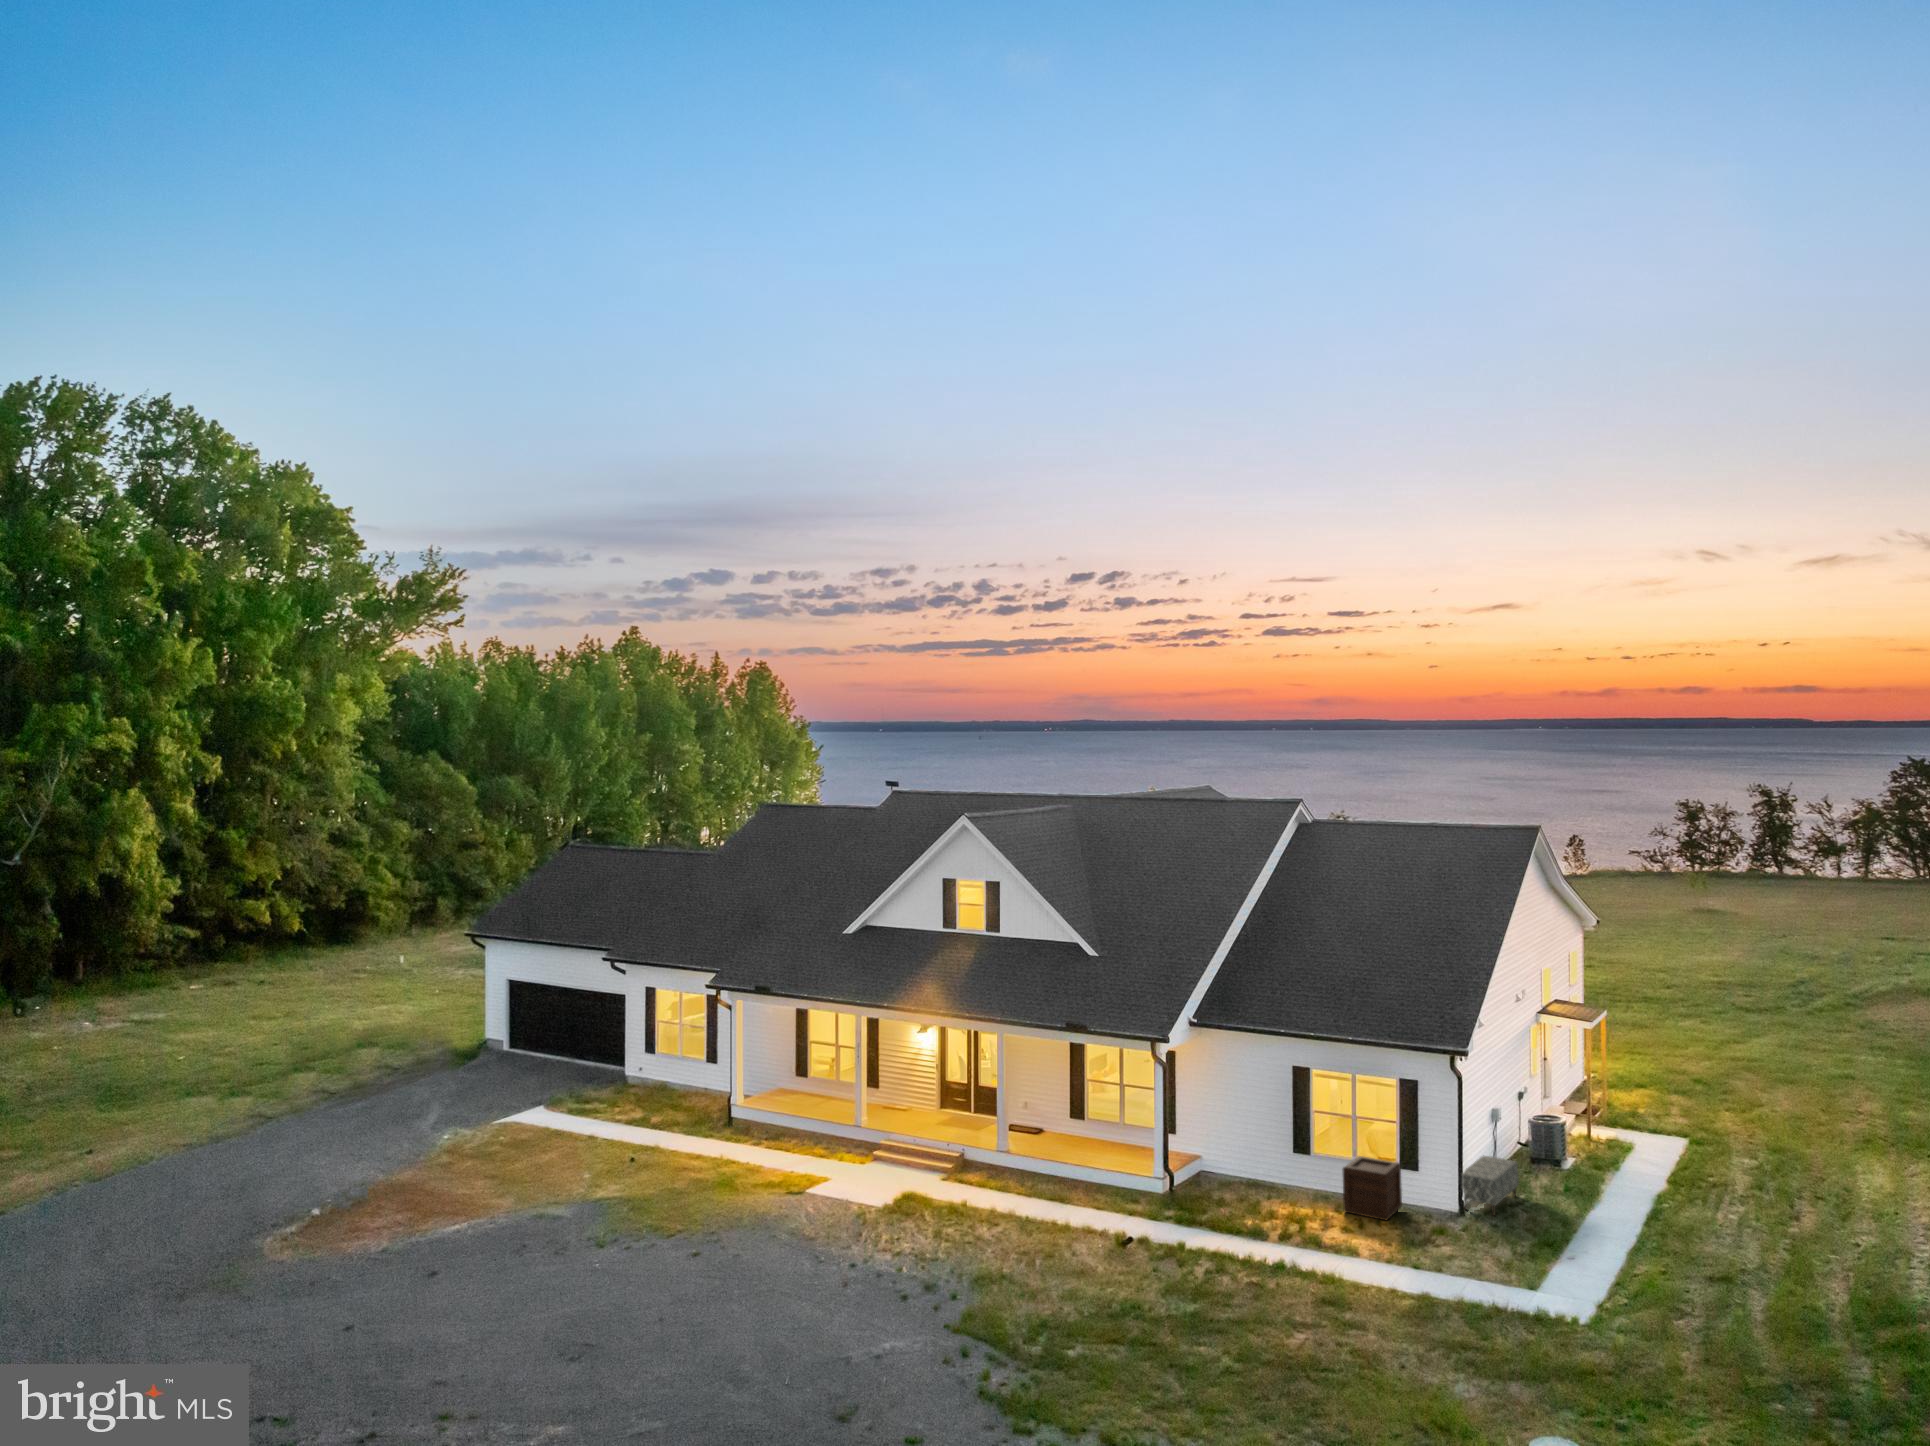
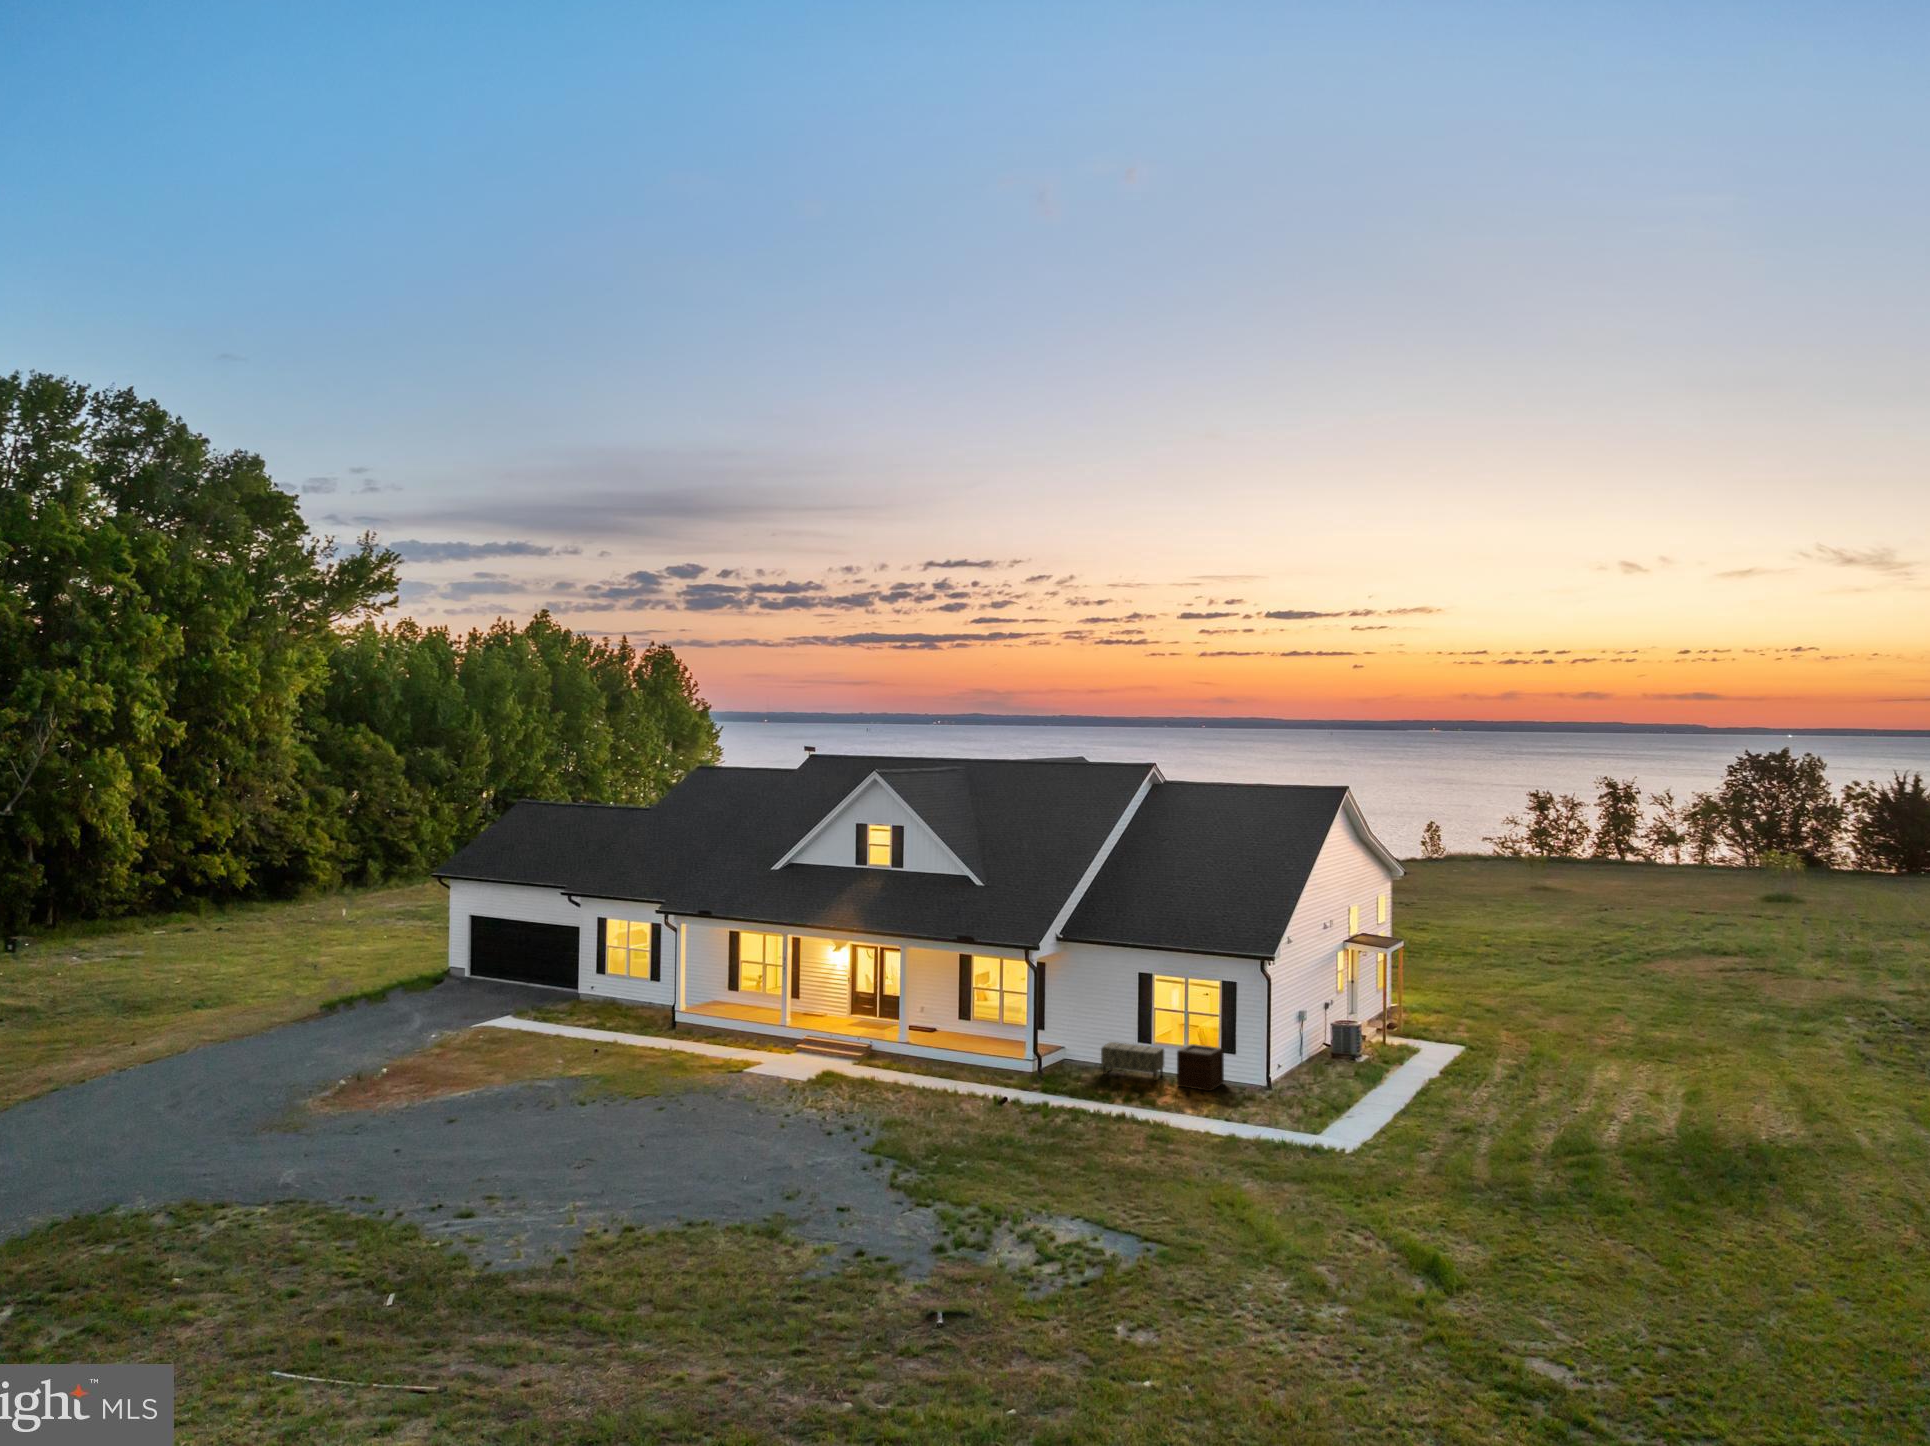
bench: present [1462,1156,1519,1216] -> present [1101,1042,1164,1080]

